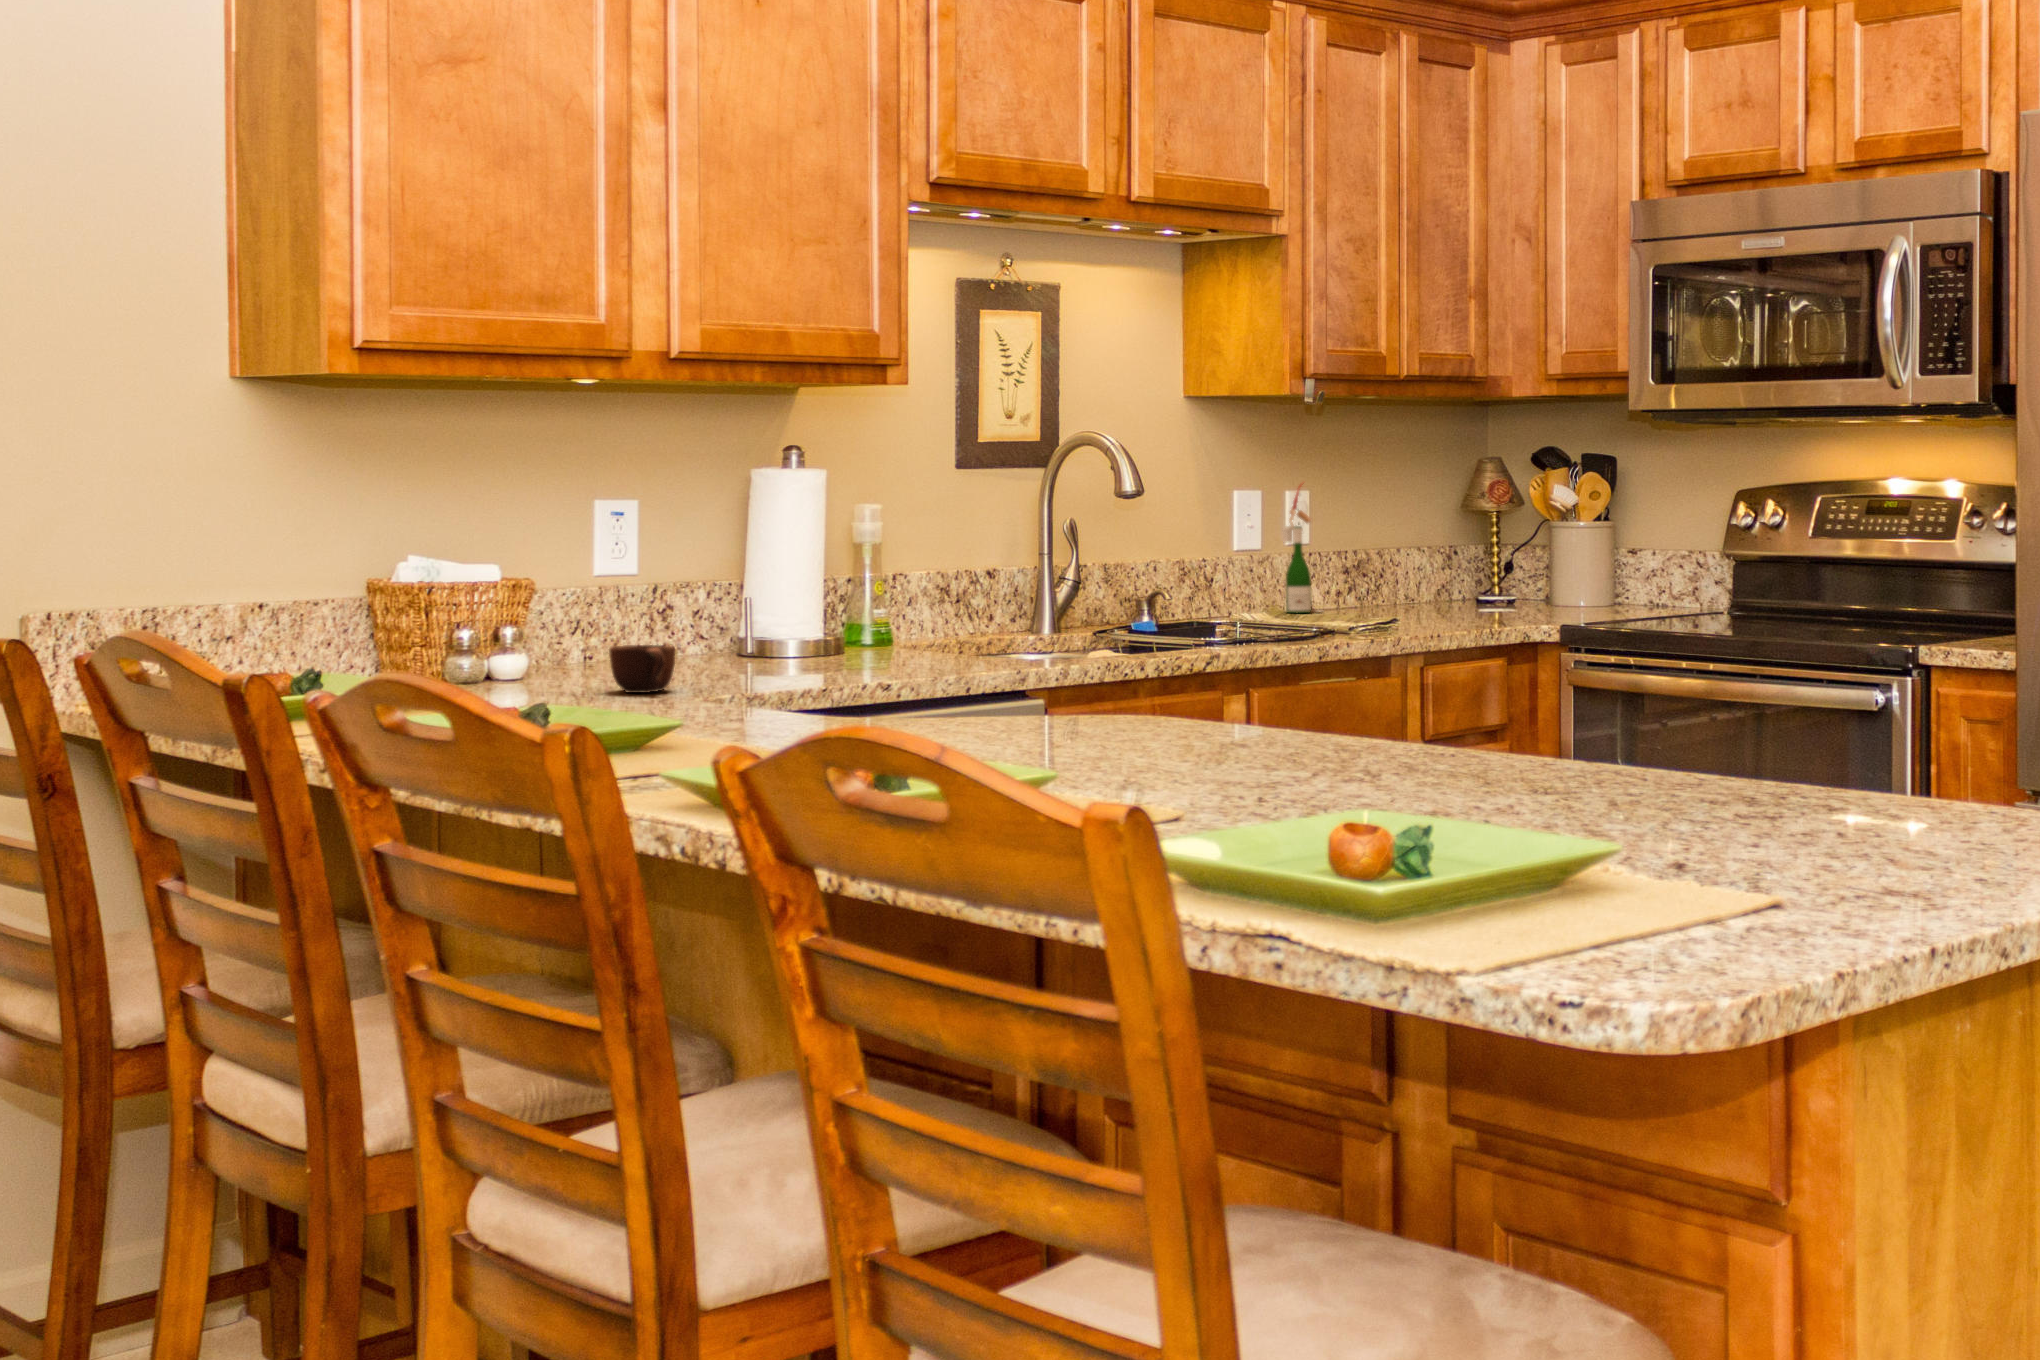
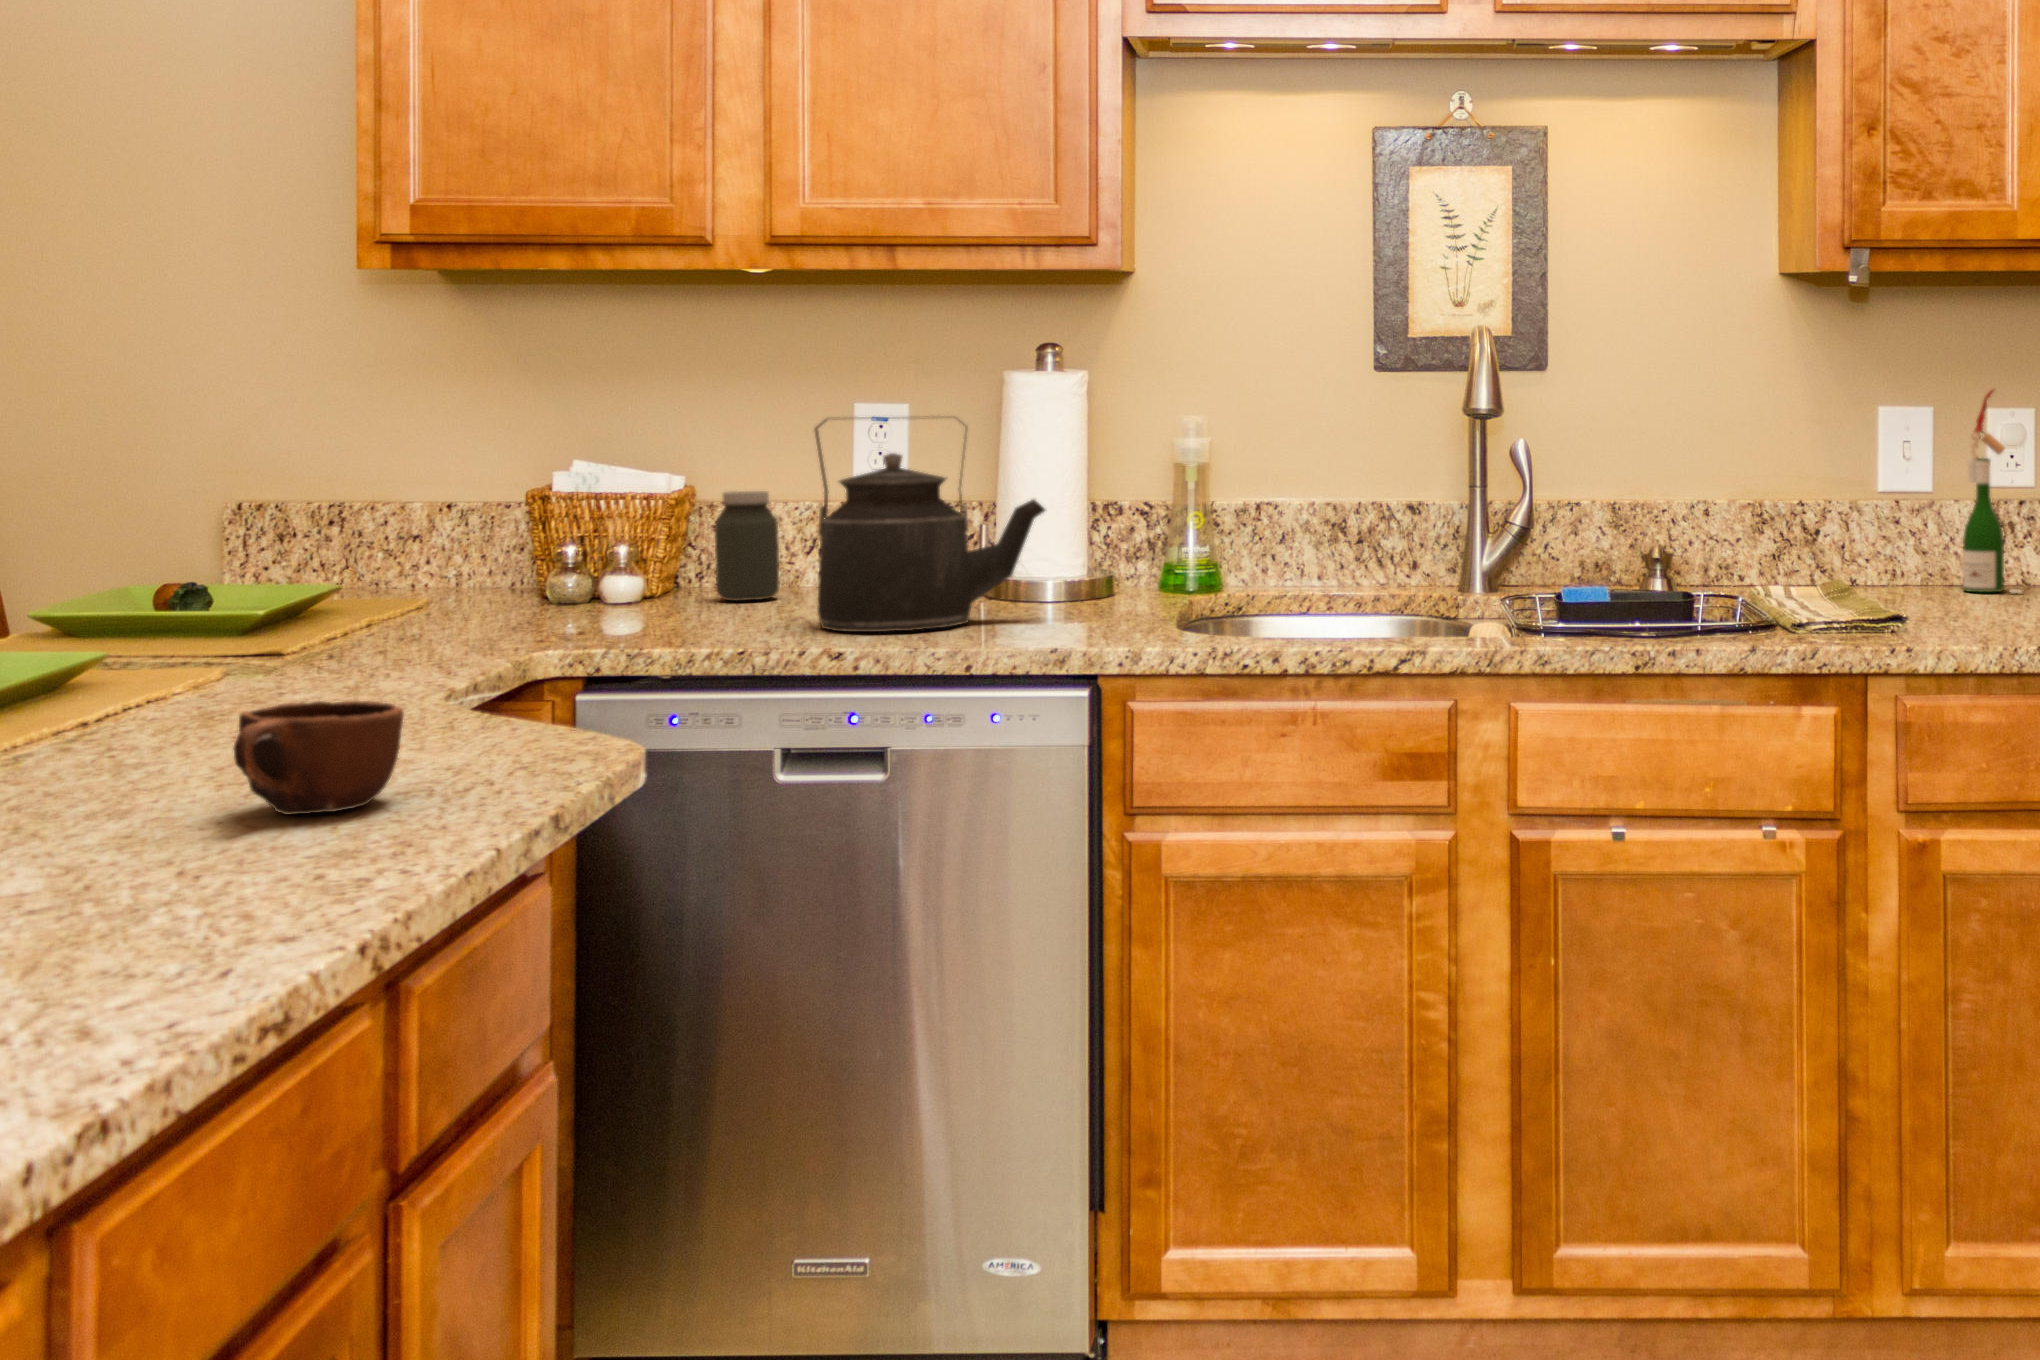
kettle: none [762,516,896,677] -> present [815,416,1045,632]
jar: none [566,580,618,671] -> present [715,491,779,601]
mug: present [609,645,675,693] -> present [234,700,403,815]

